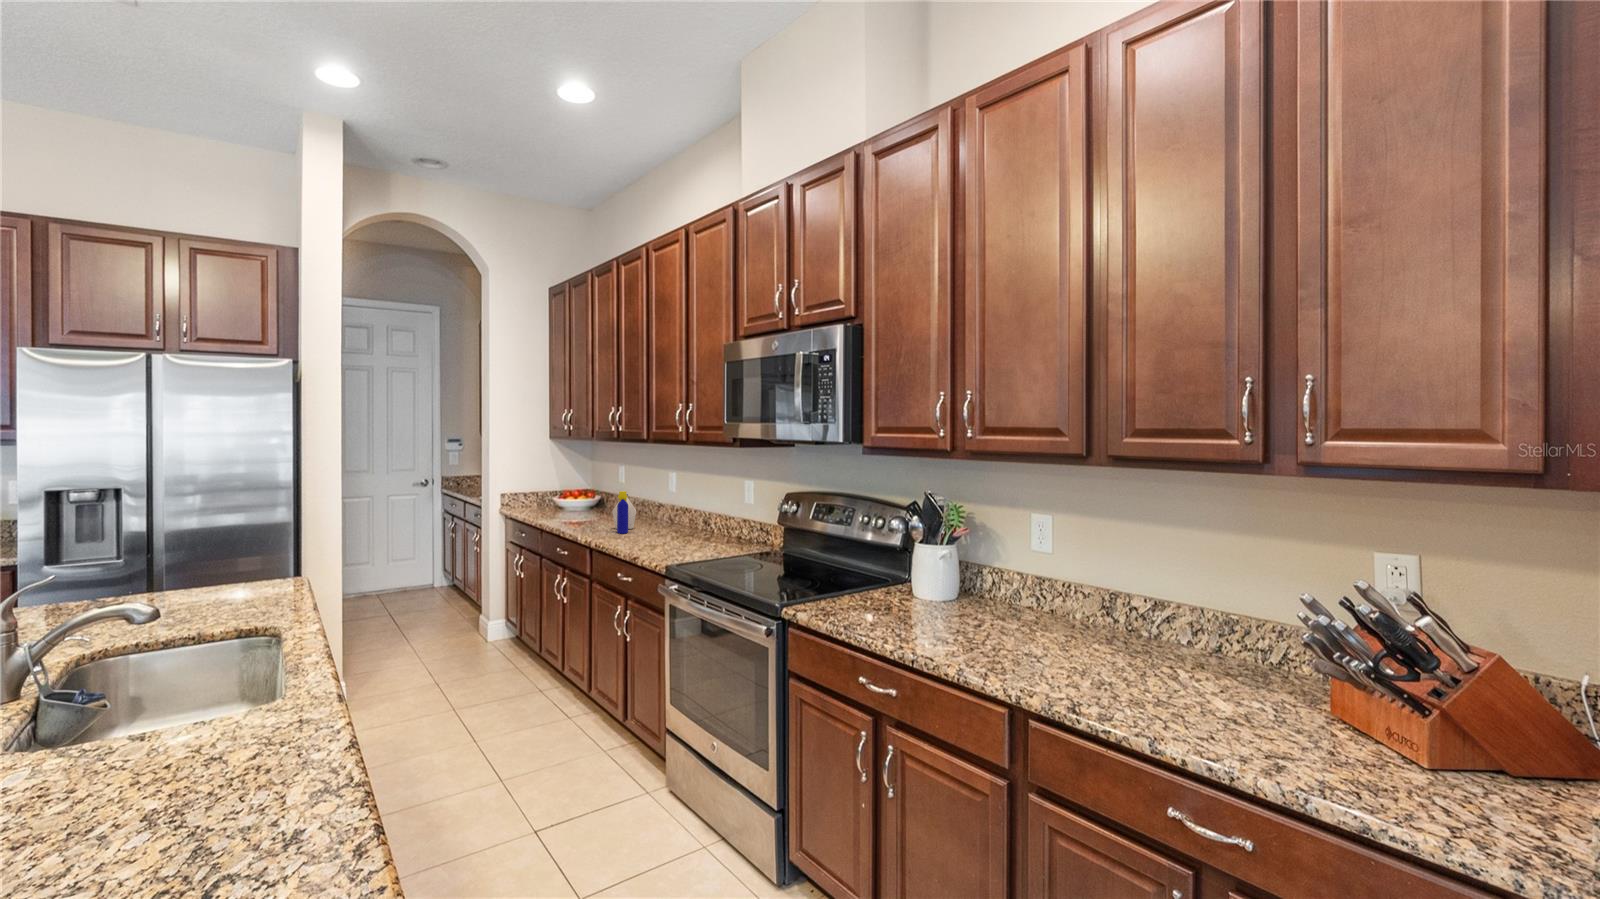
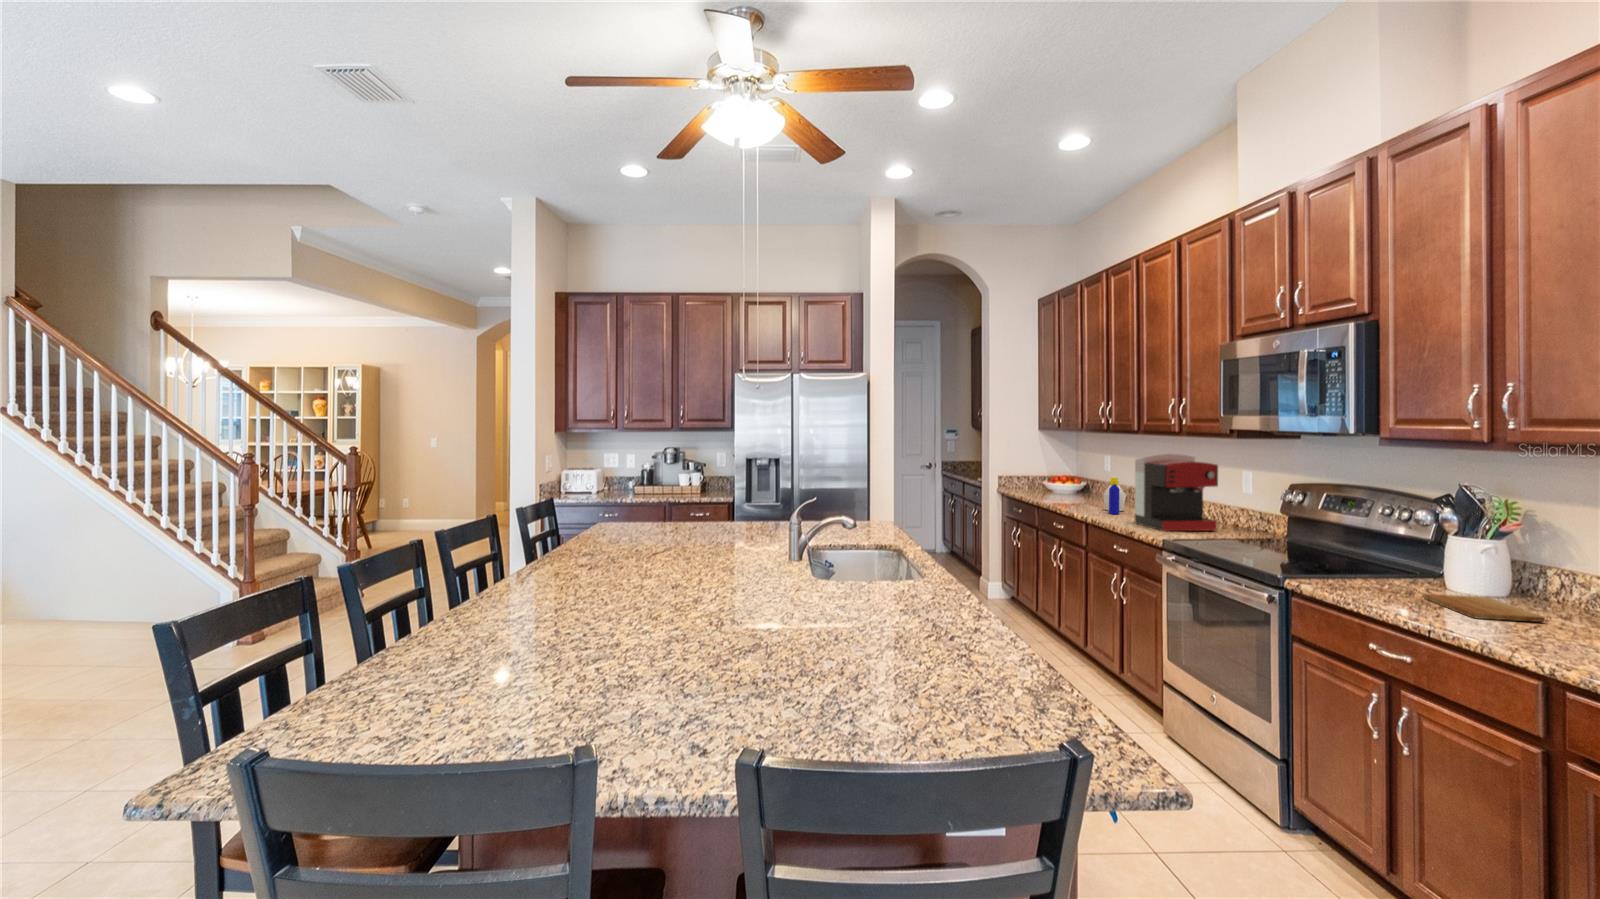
coffee maker: none [641,464,722,552] -> present [1135,454,1218,531]
cutting board: none [901,606,995,636] -> present [1424,594,1545,622]

